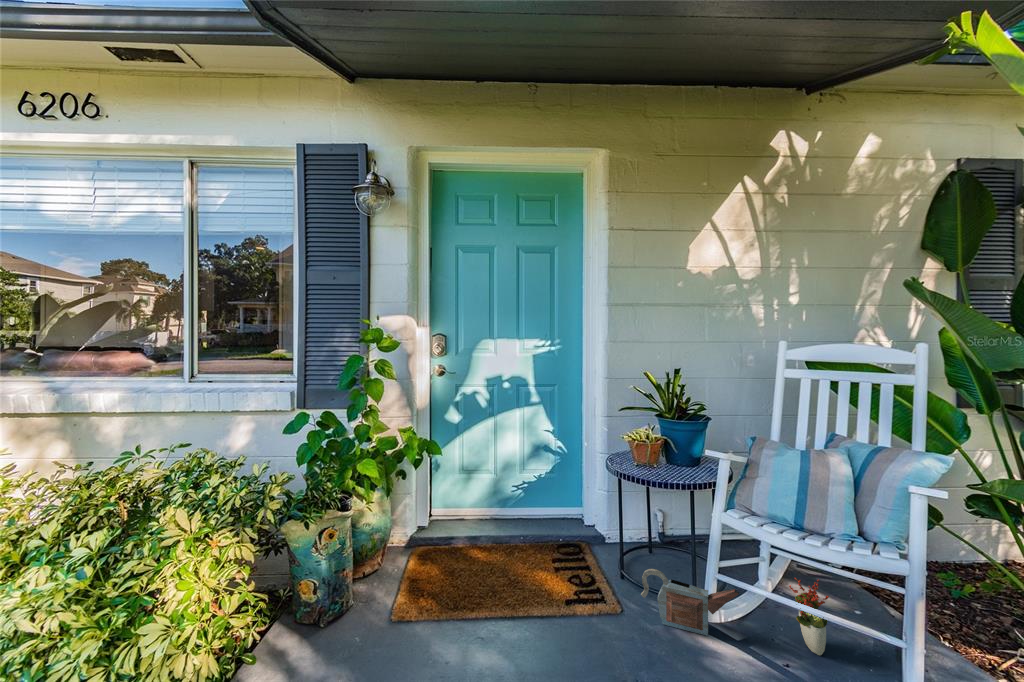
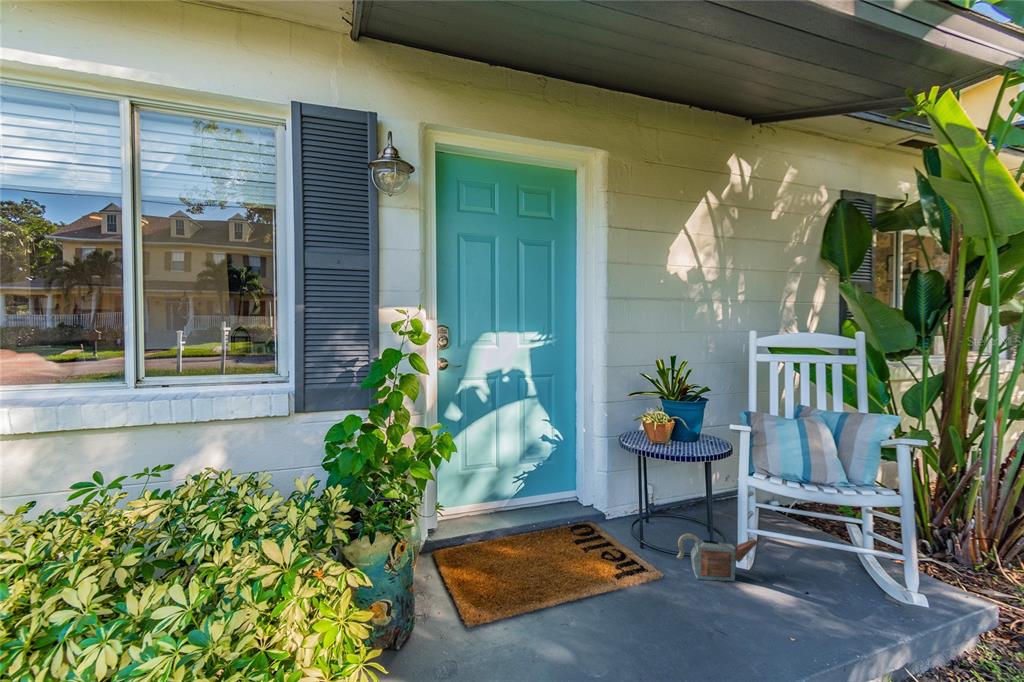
decorative plant: present [789,578,829,655] -> none [789,521,820,579]

